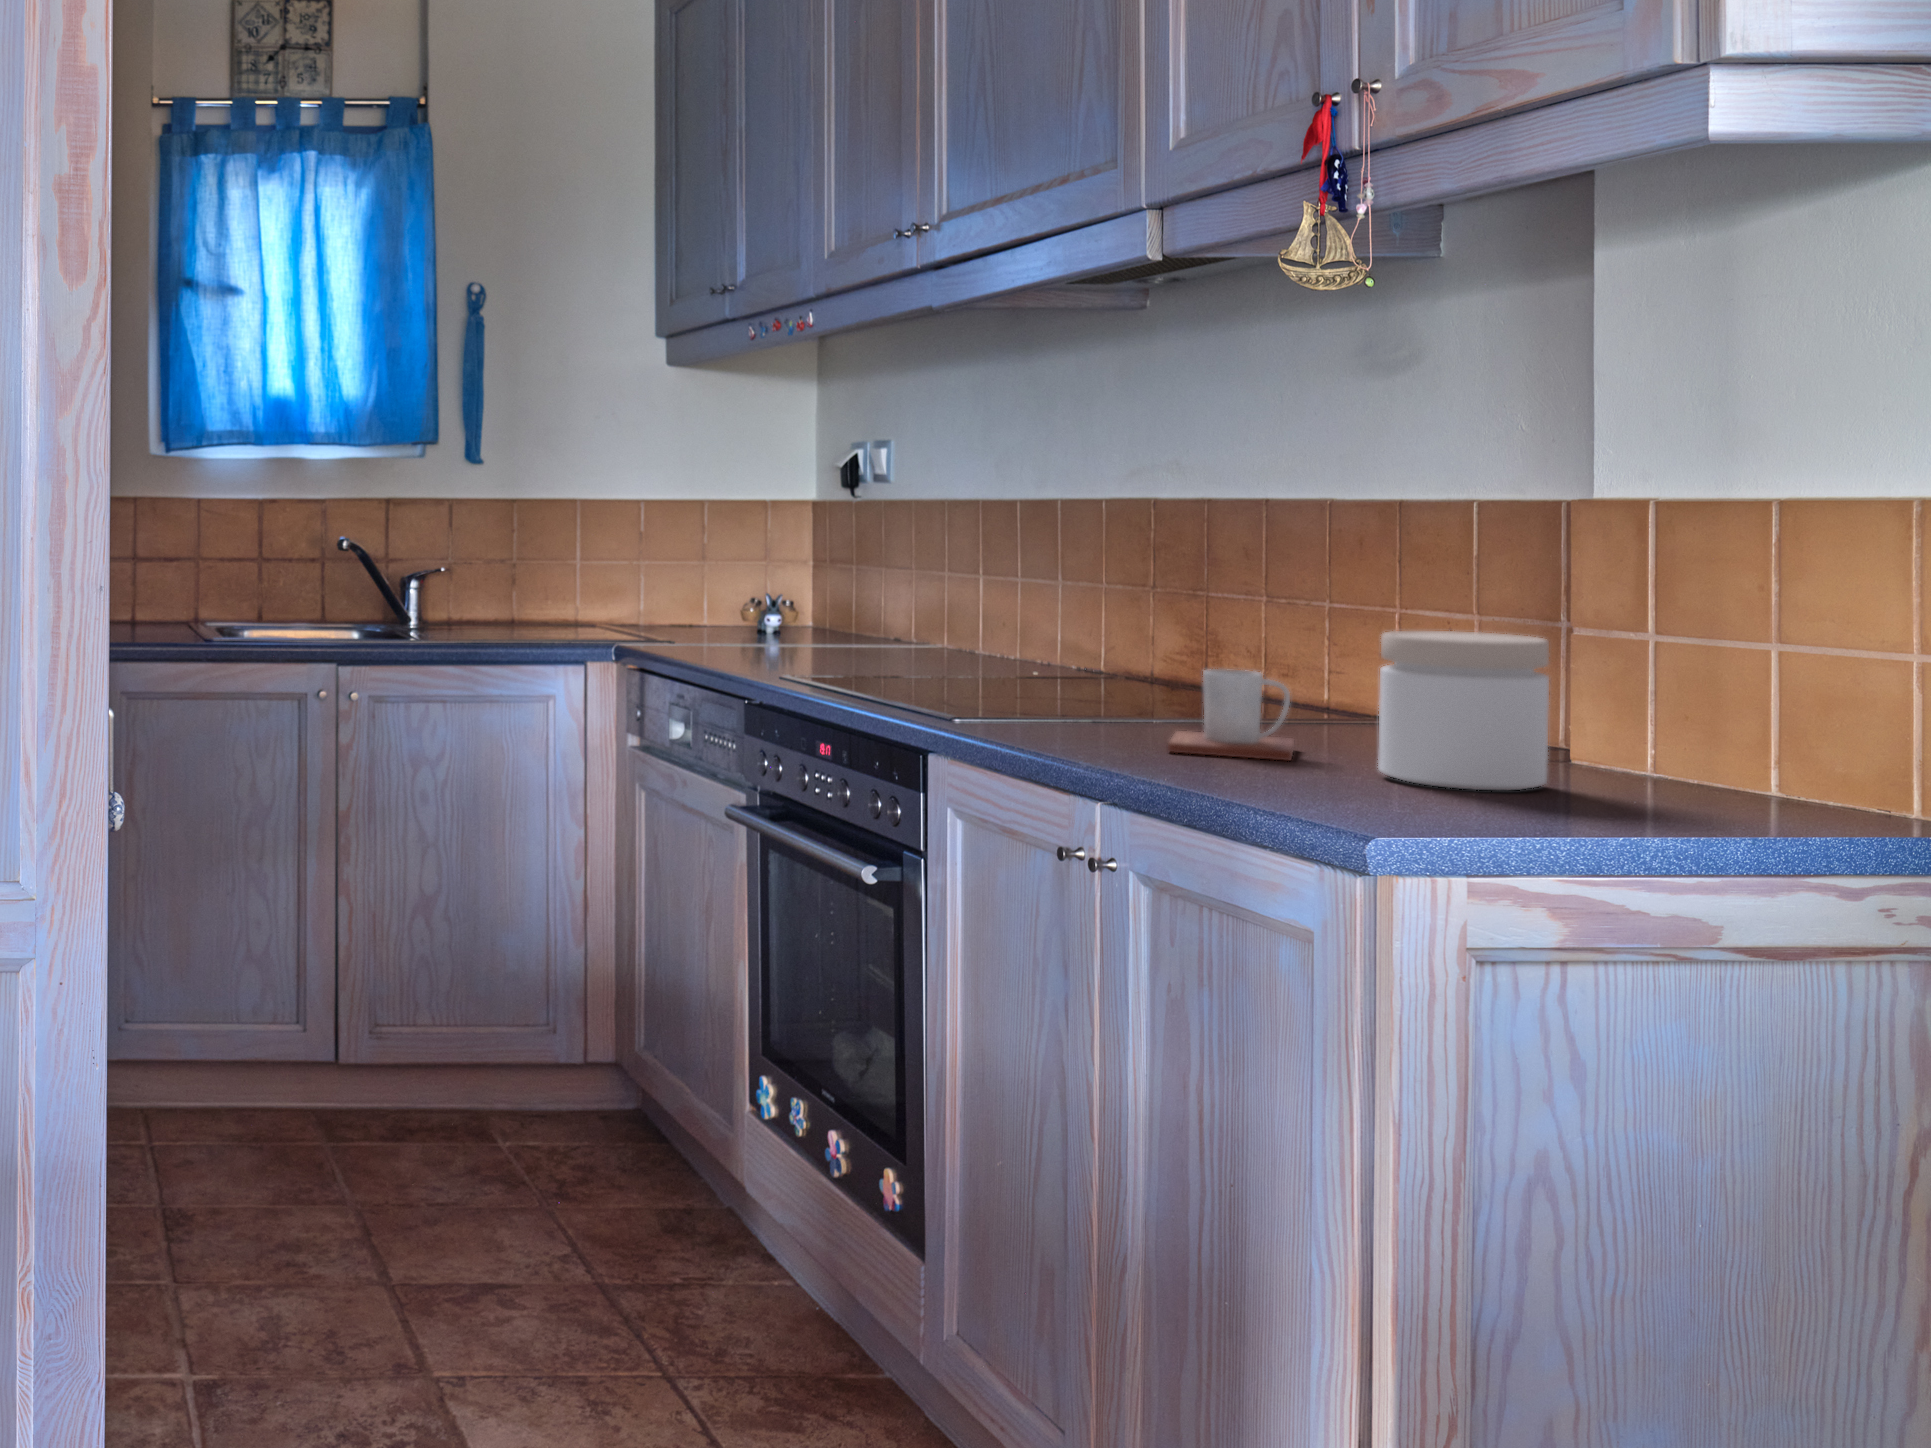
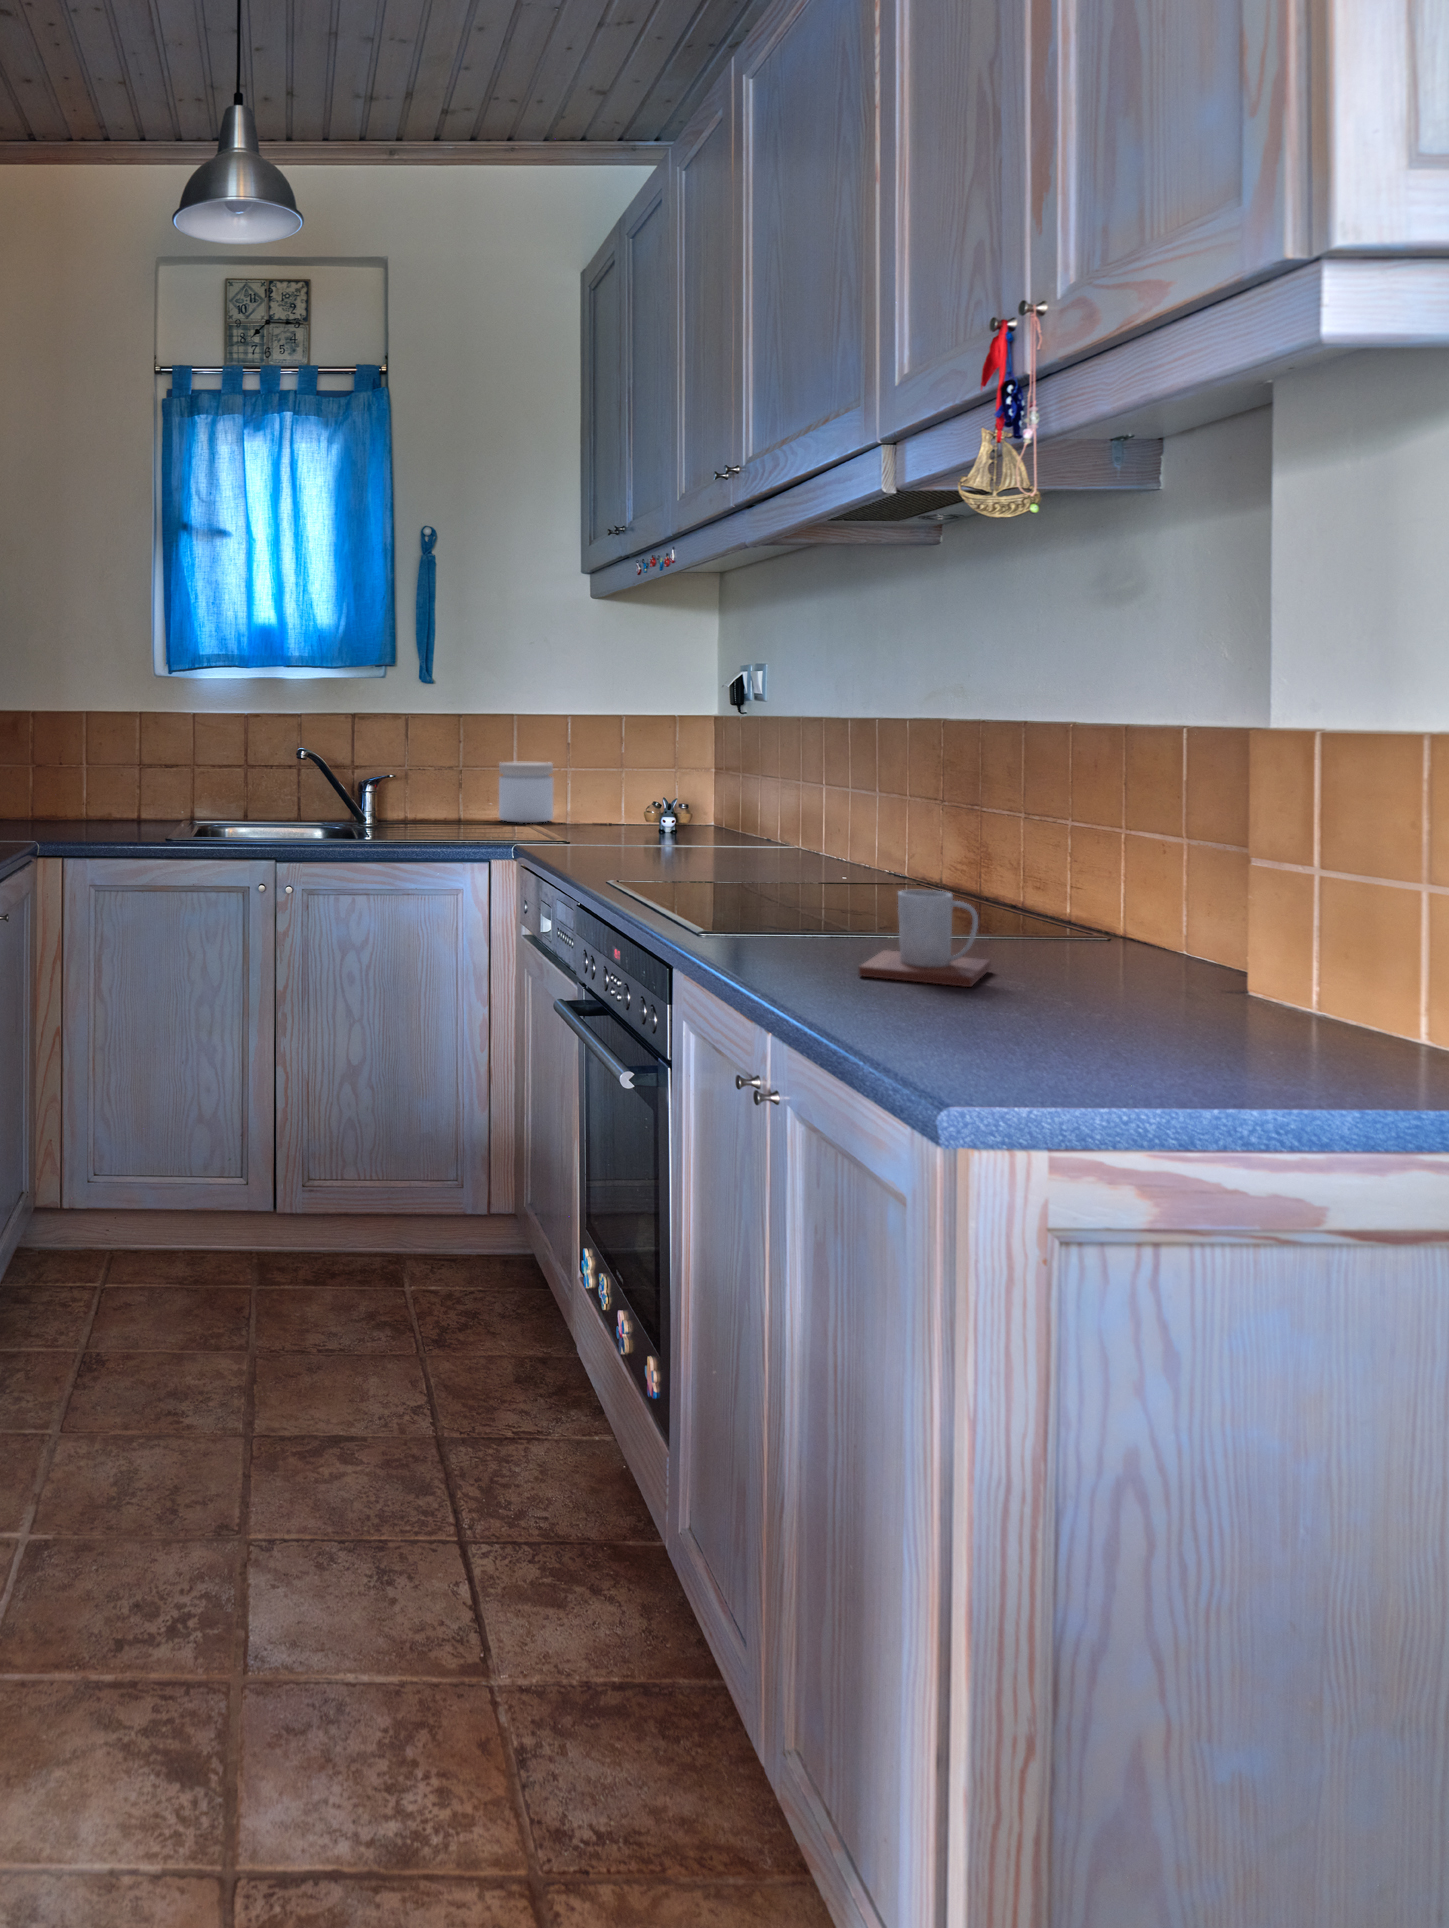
jar: present [1378,631,1549,790] -> present [499,763,553,823]

